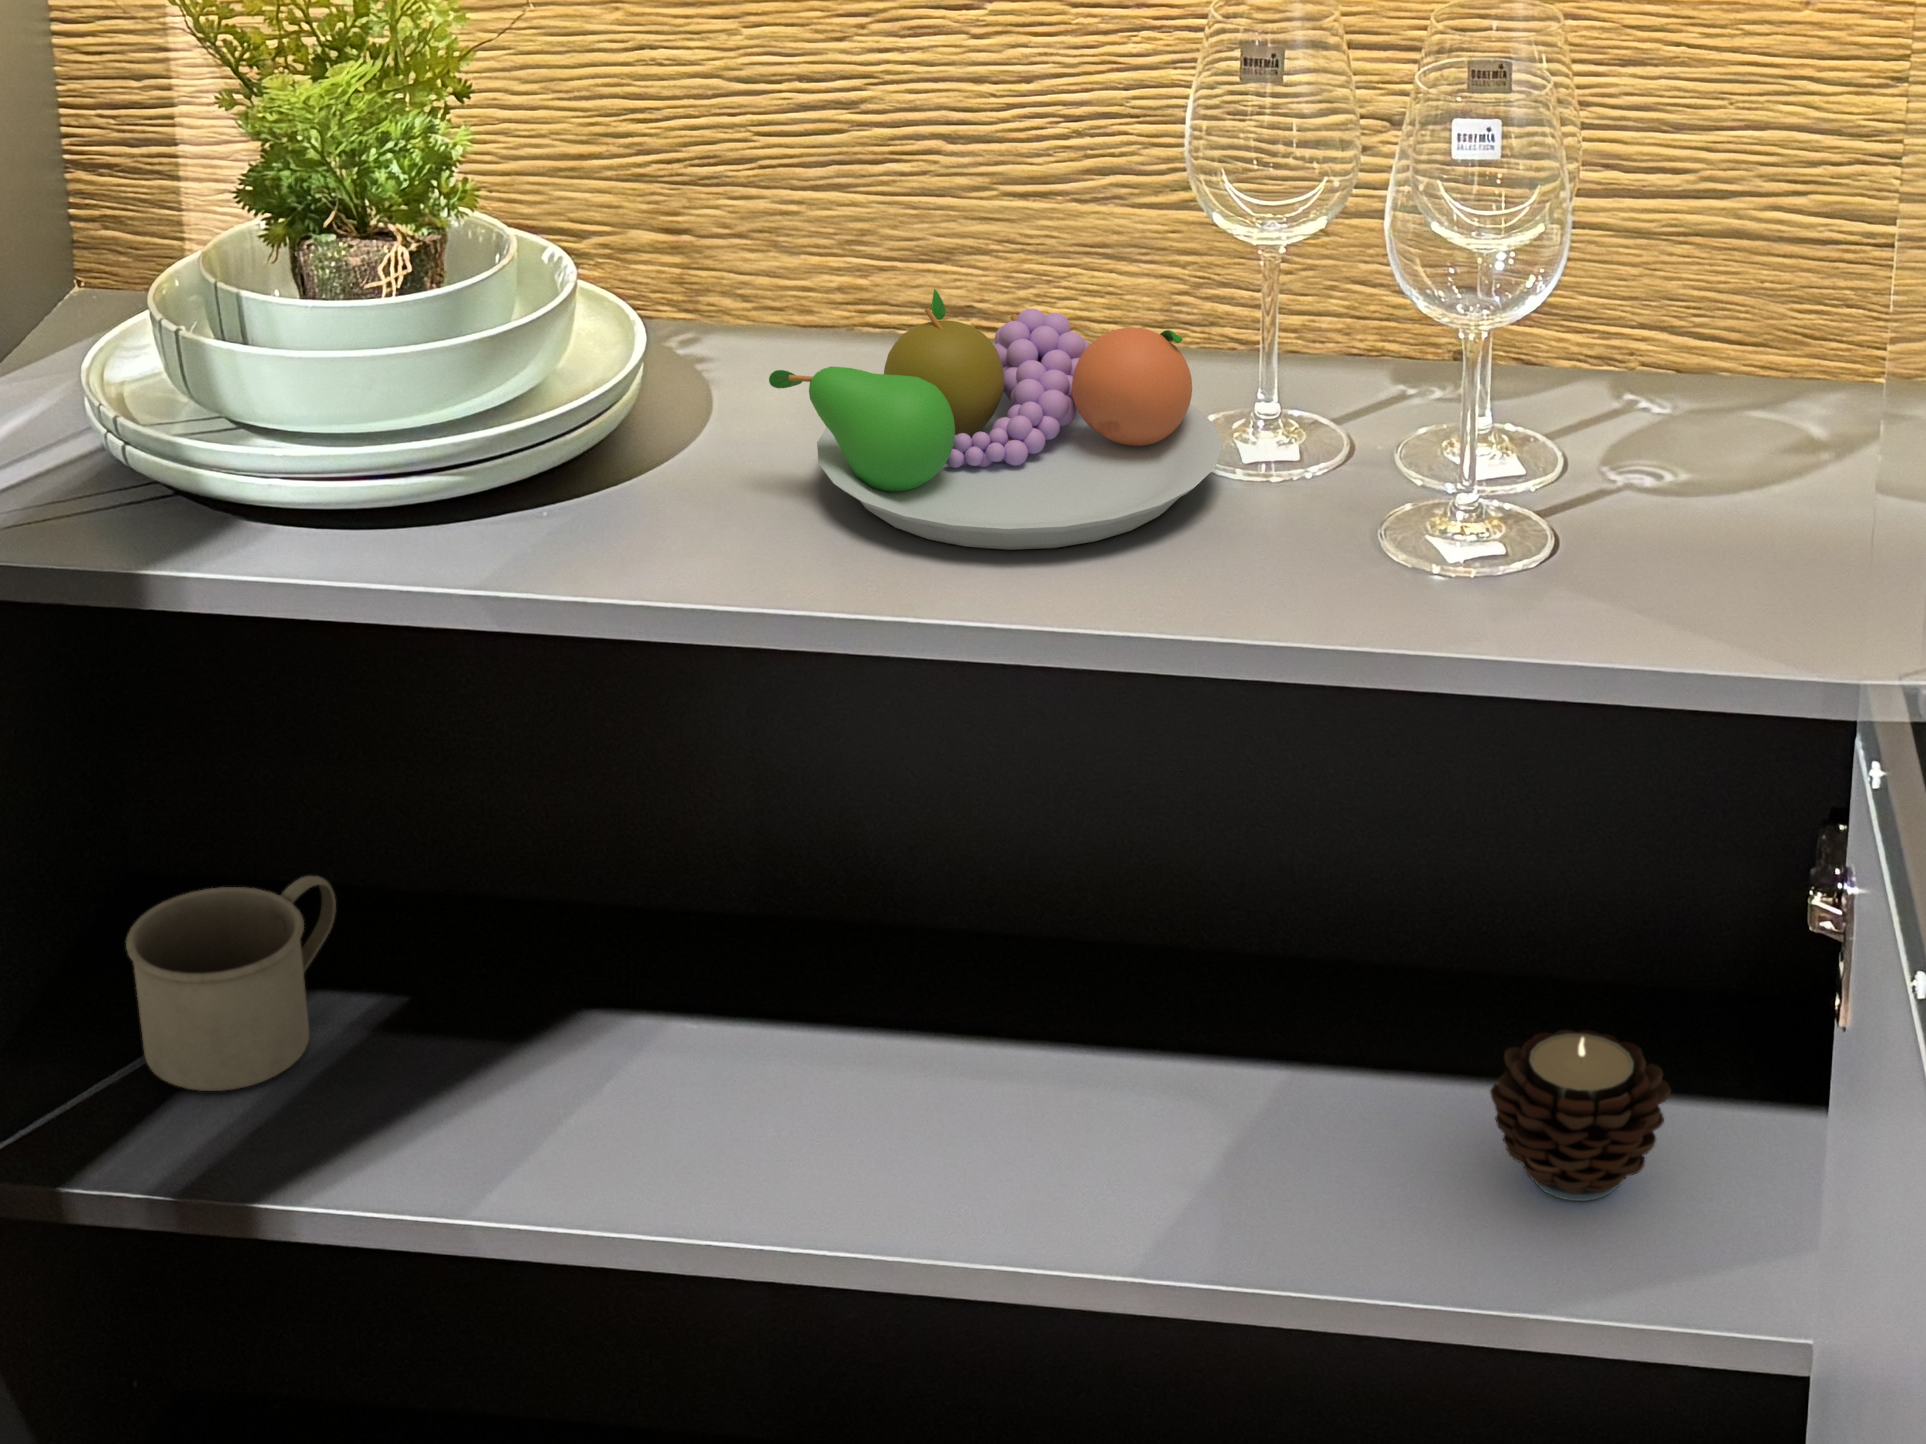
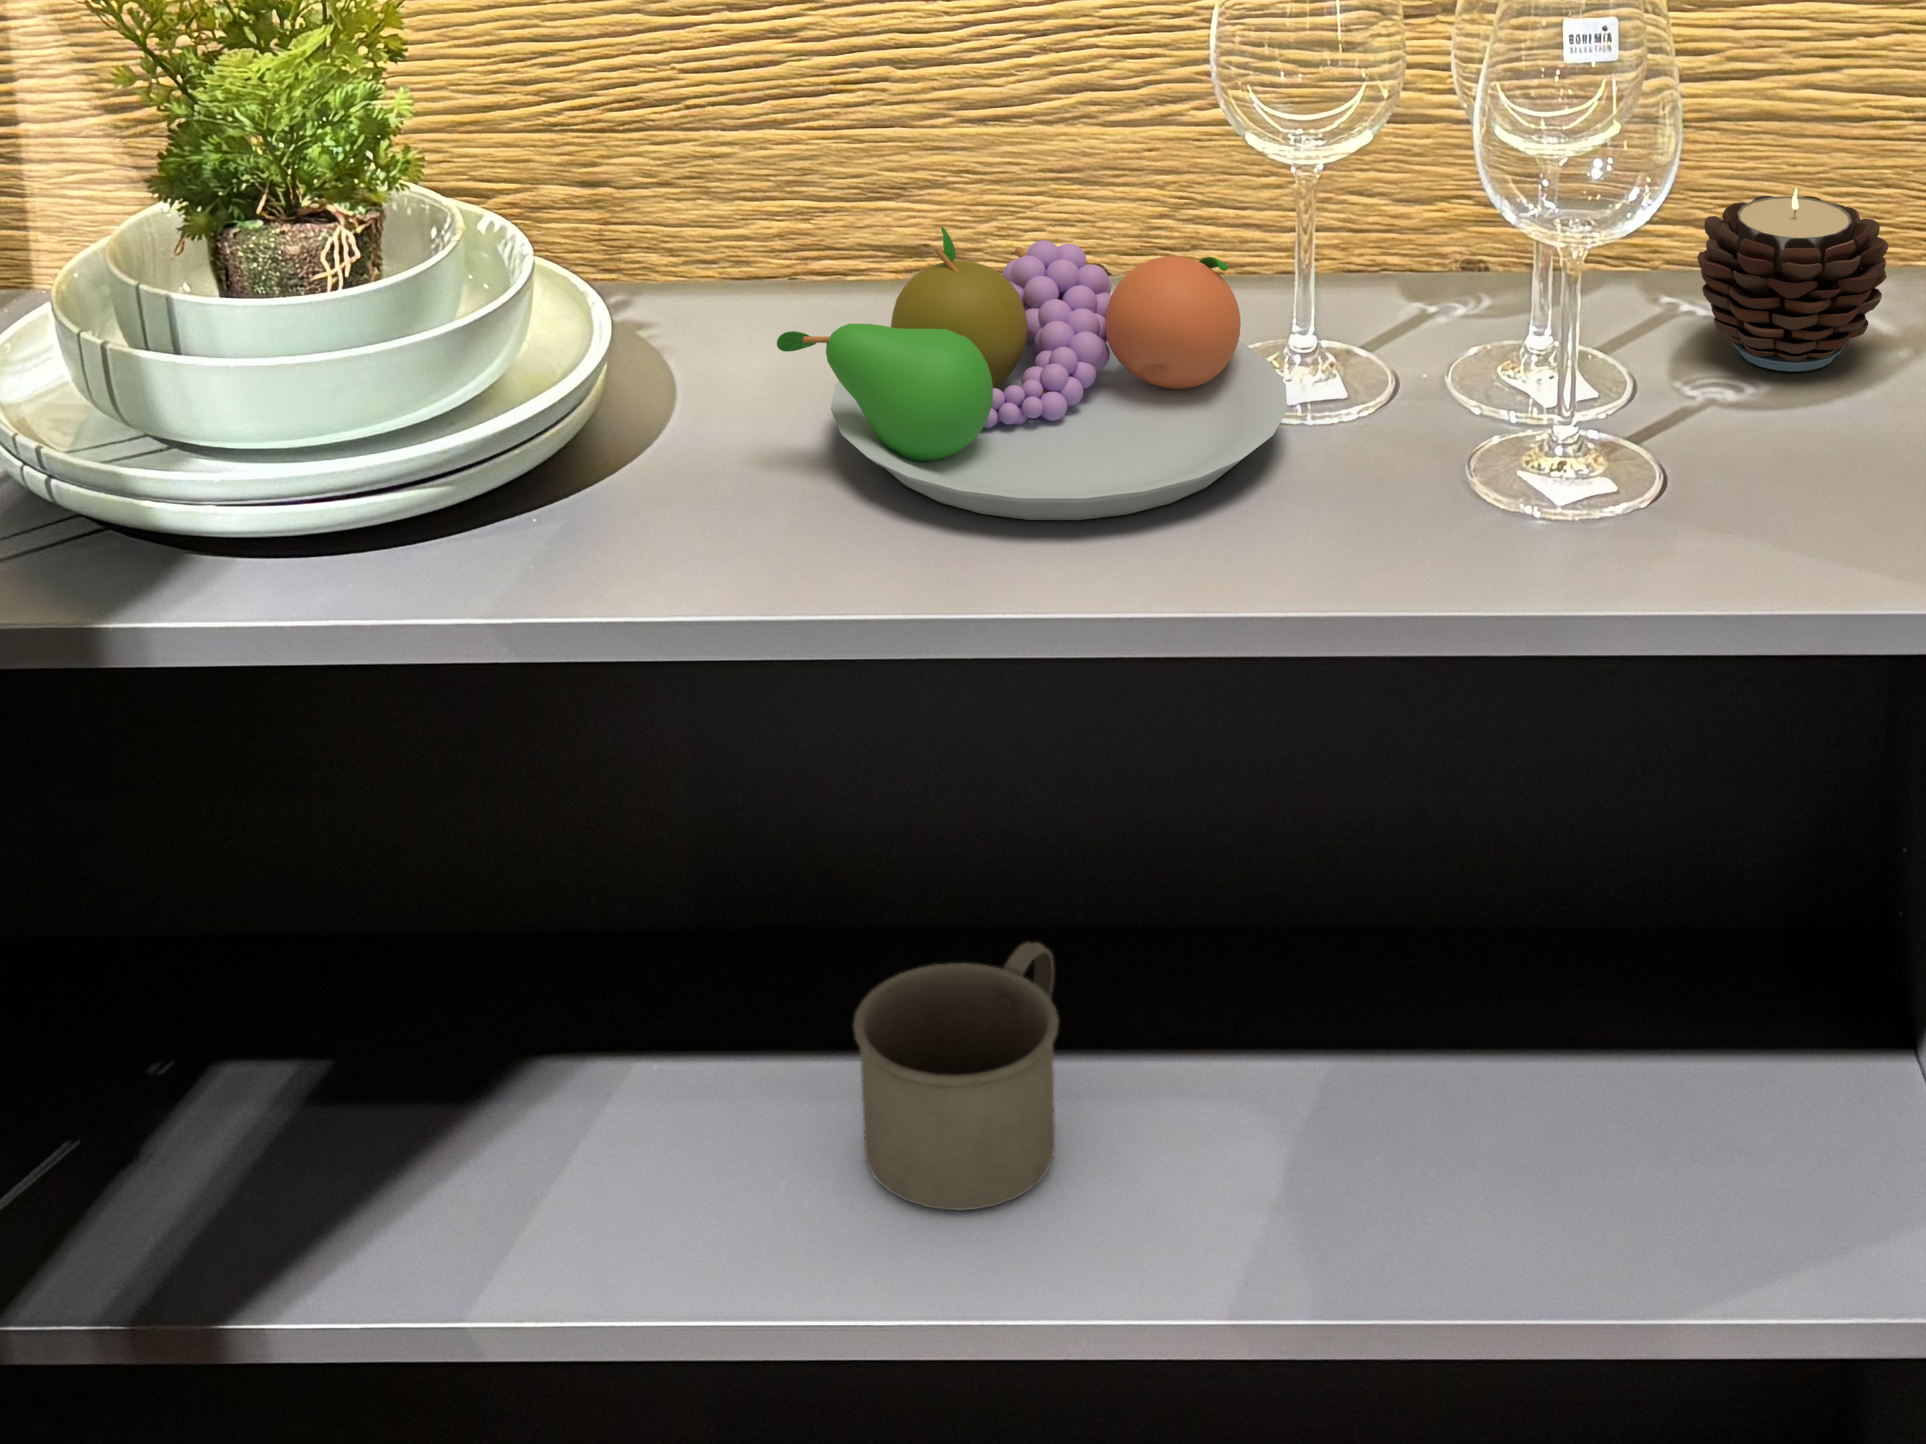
mug: present [126,876,336,1091] -> present [854,943,1058,1210]
candle: present [1490,1030,1671,1201] -> present [1697,188,1889,372]

